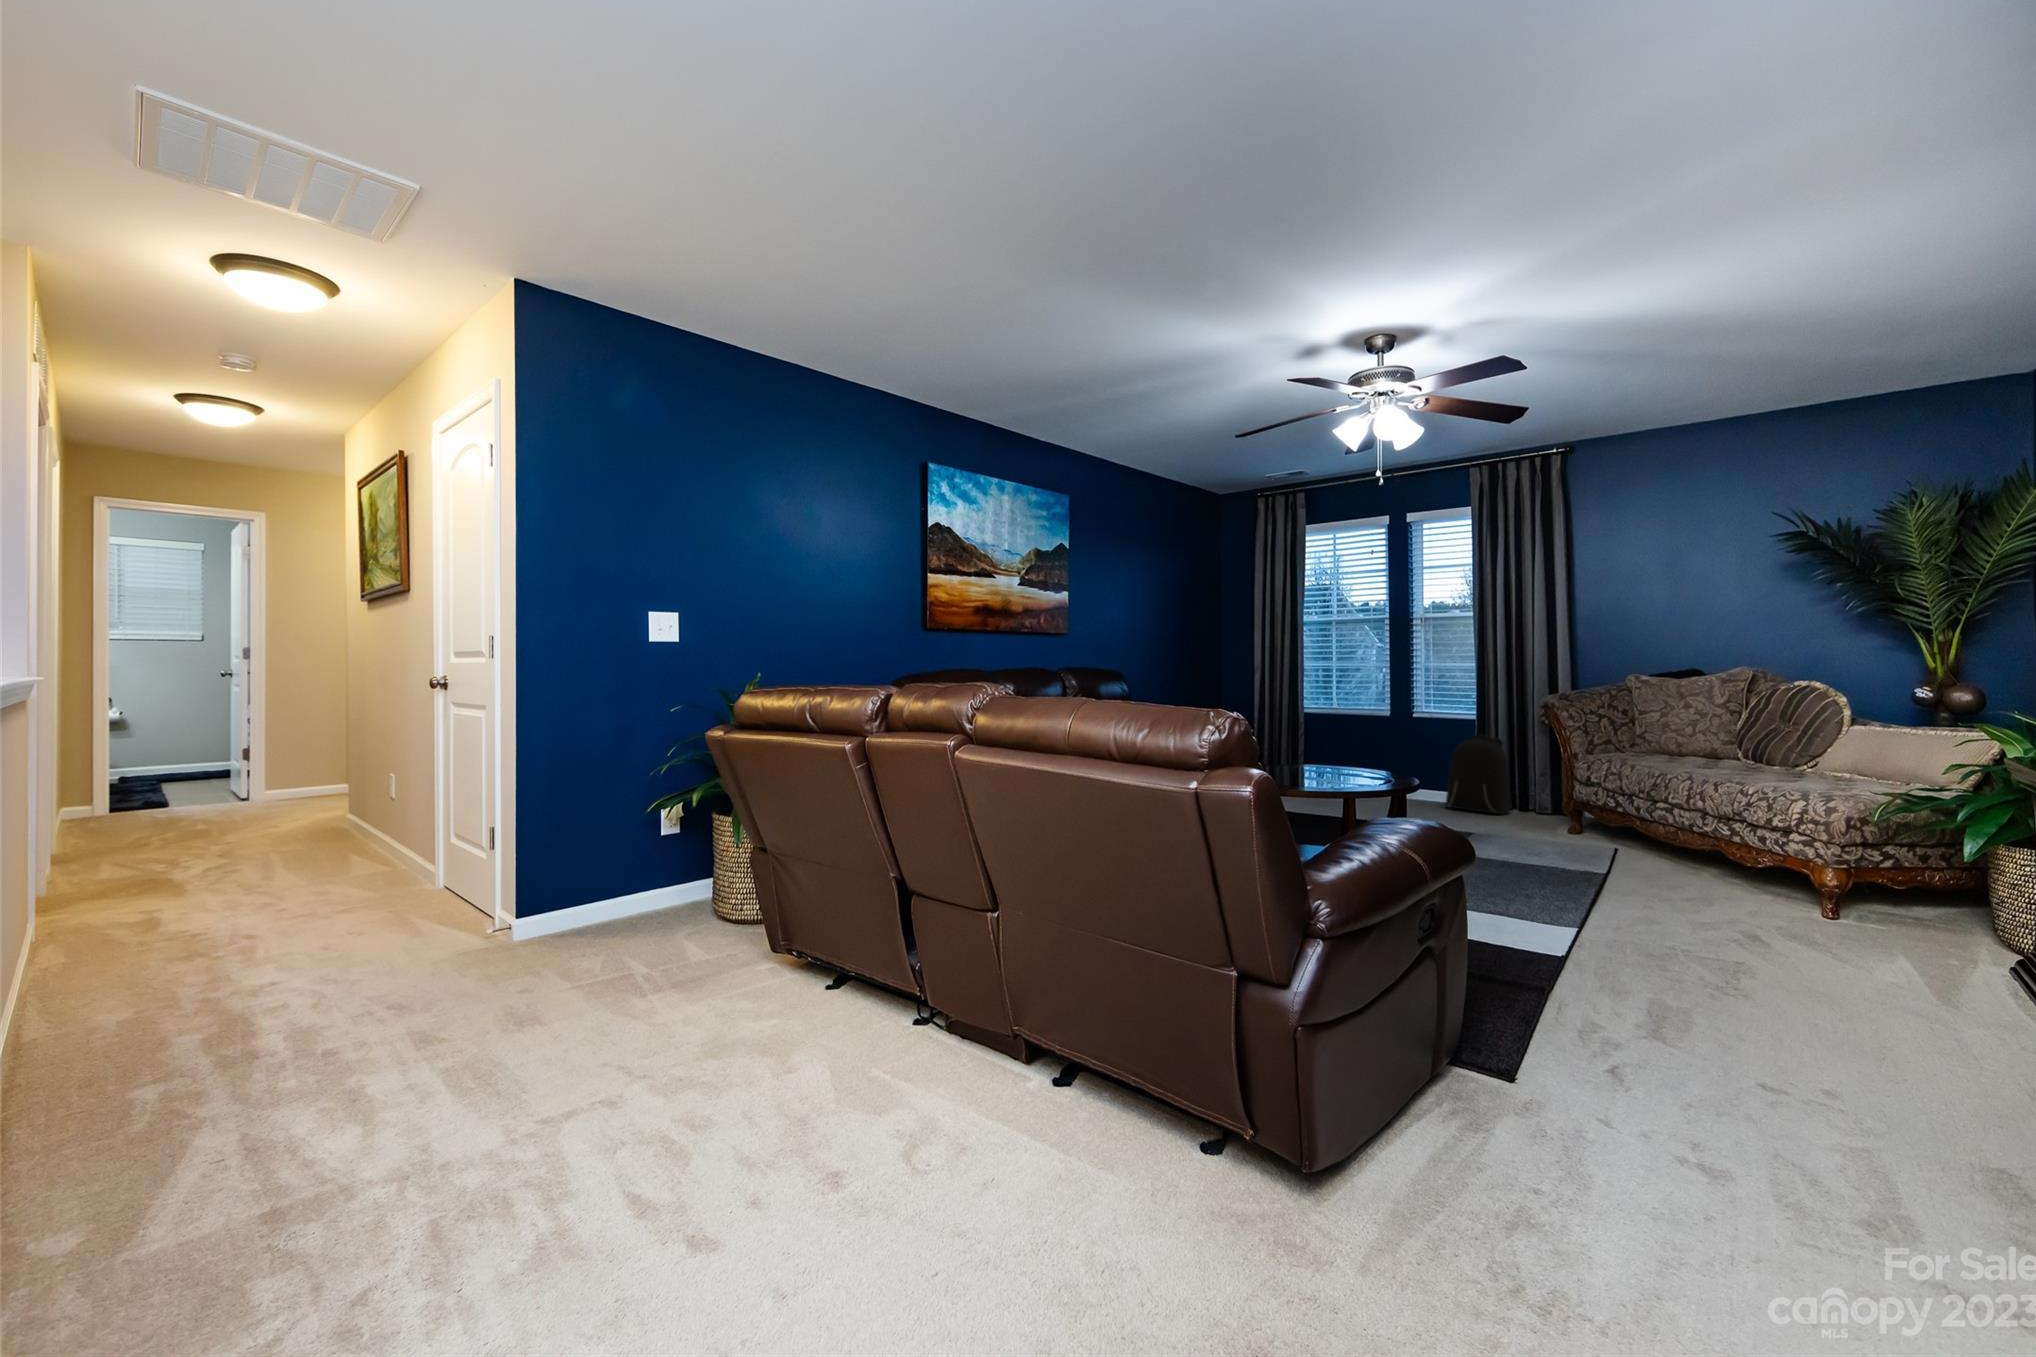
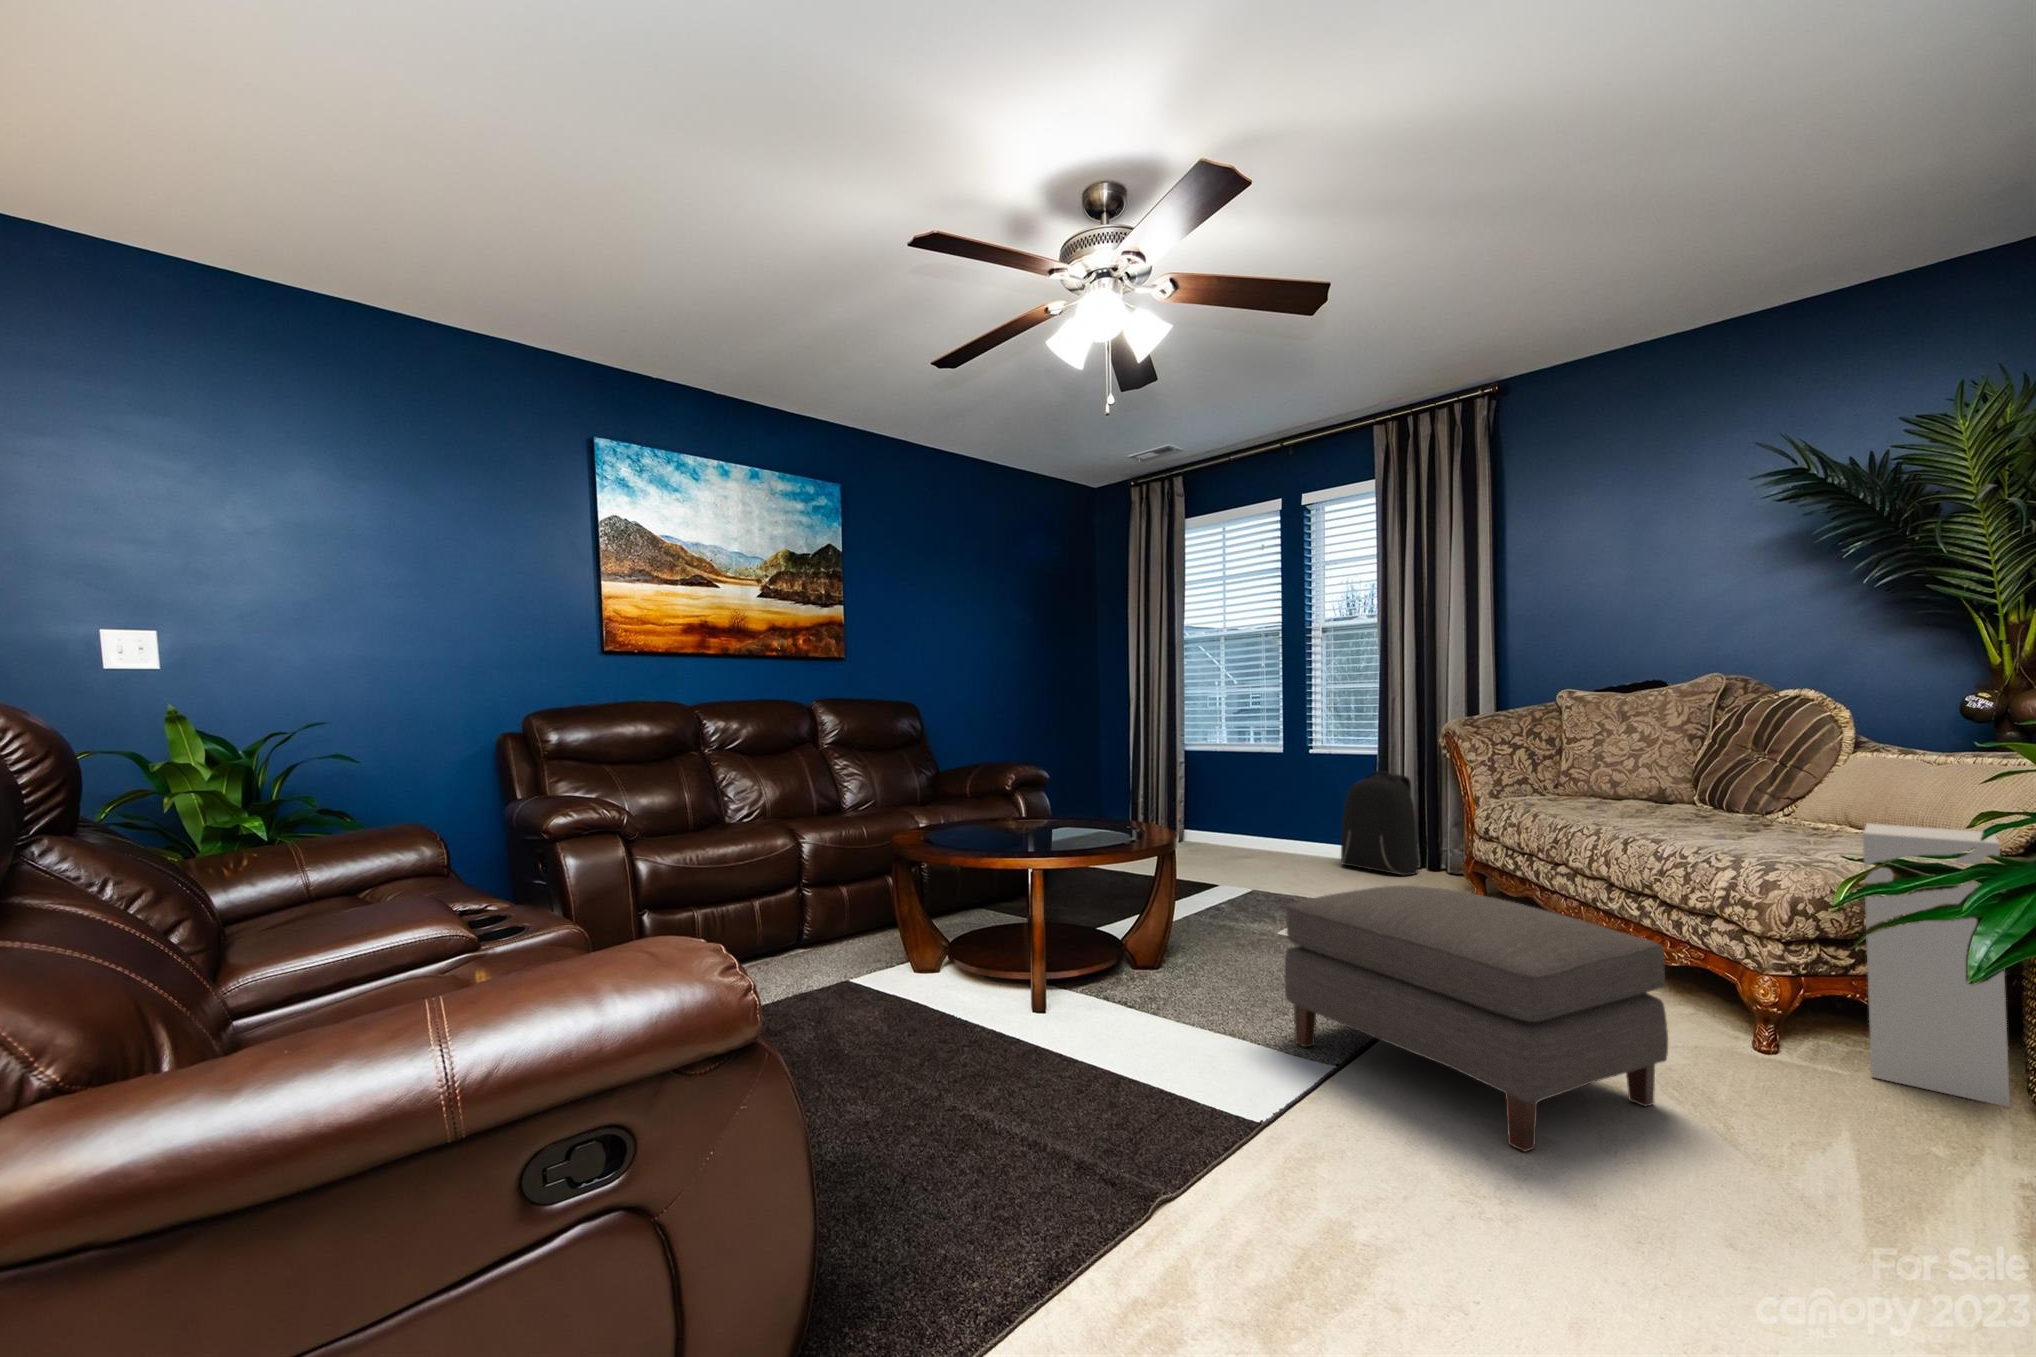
speaker: none [1887,772,1978,937] -> present [1863,823,2010,1107]
ottoman: none [1532,816,1791,963] -> present [1285,886,1668,1152]

